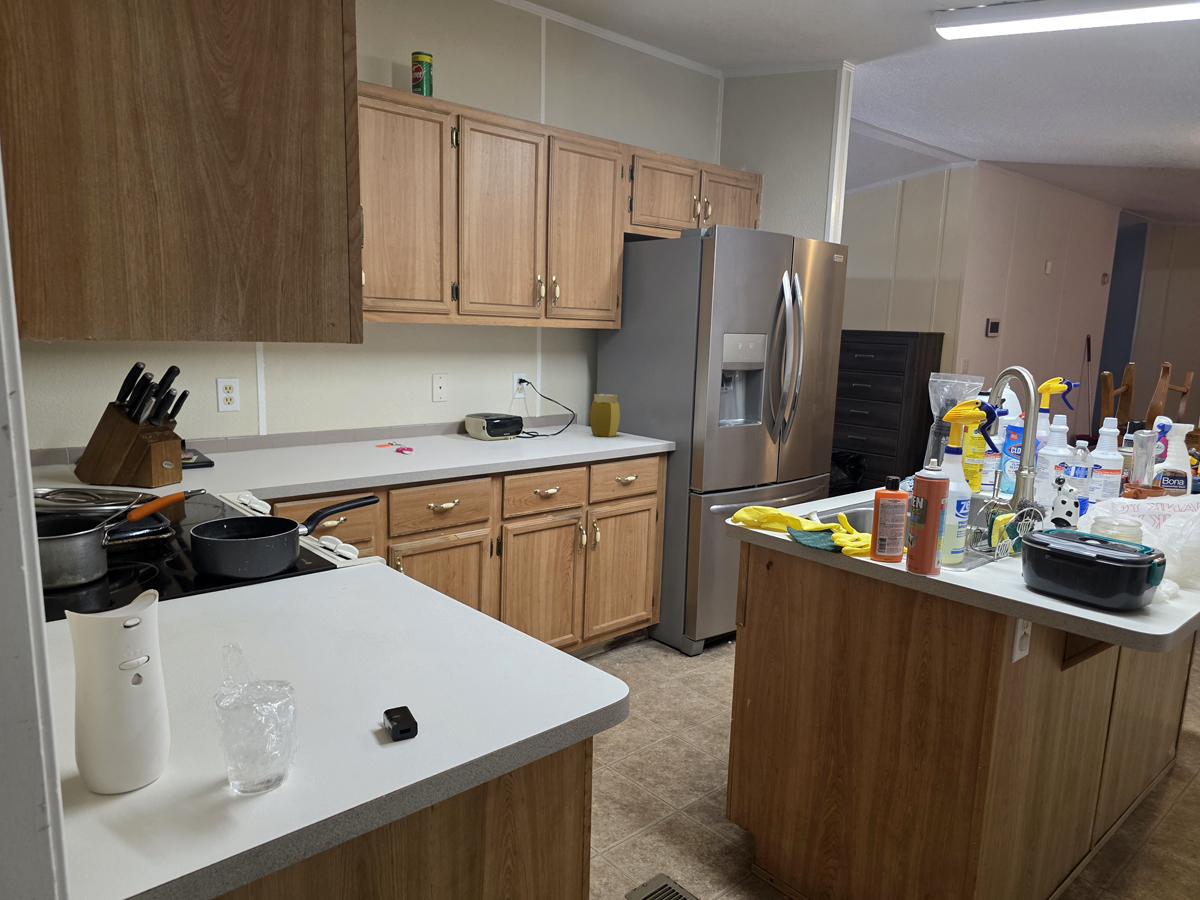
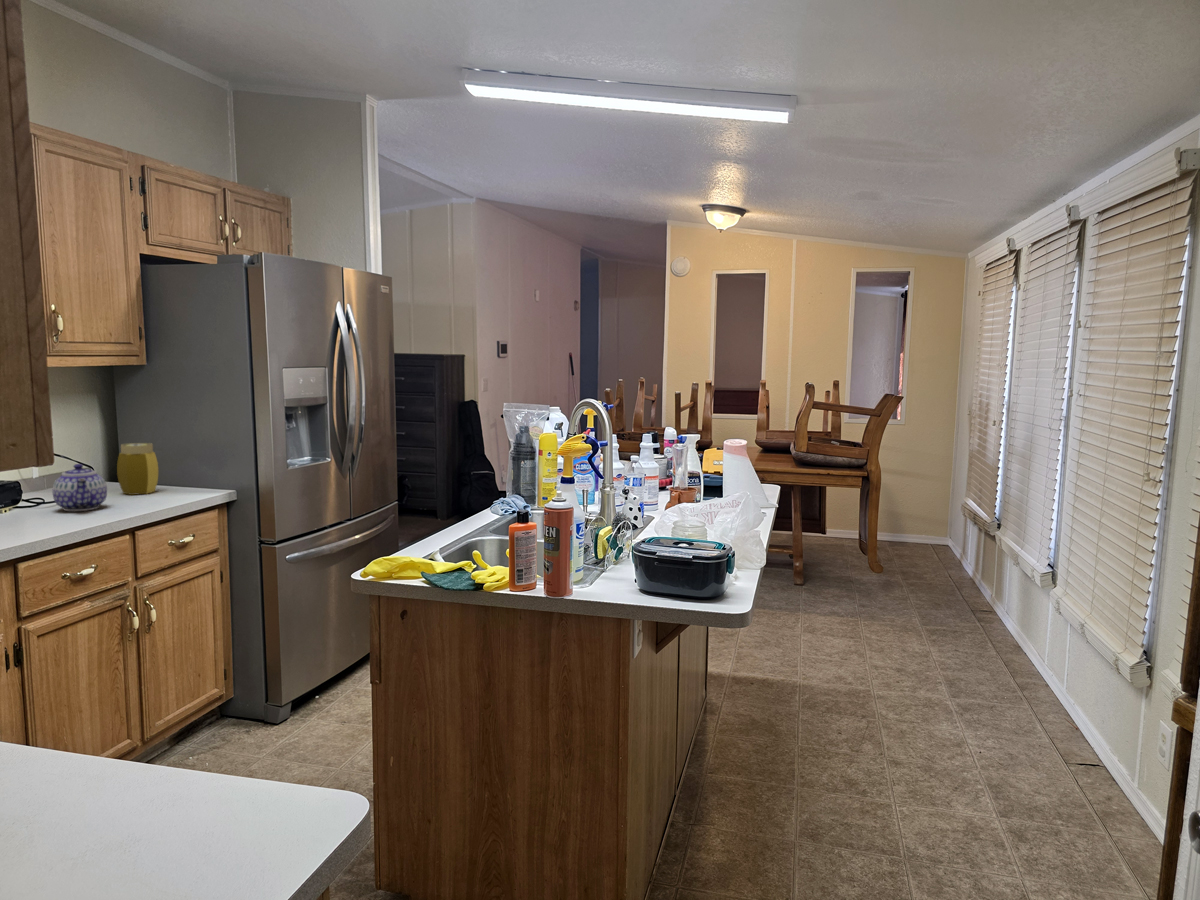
teapot: none [541,405,577,444] -> present [52,464,107,511]

